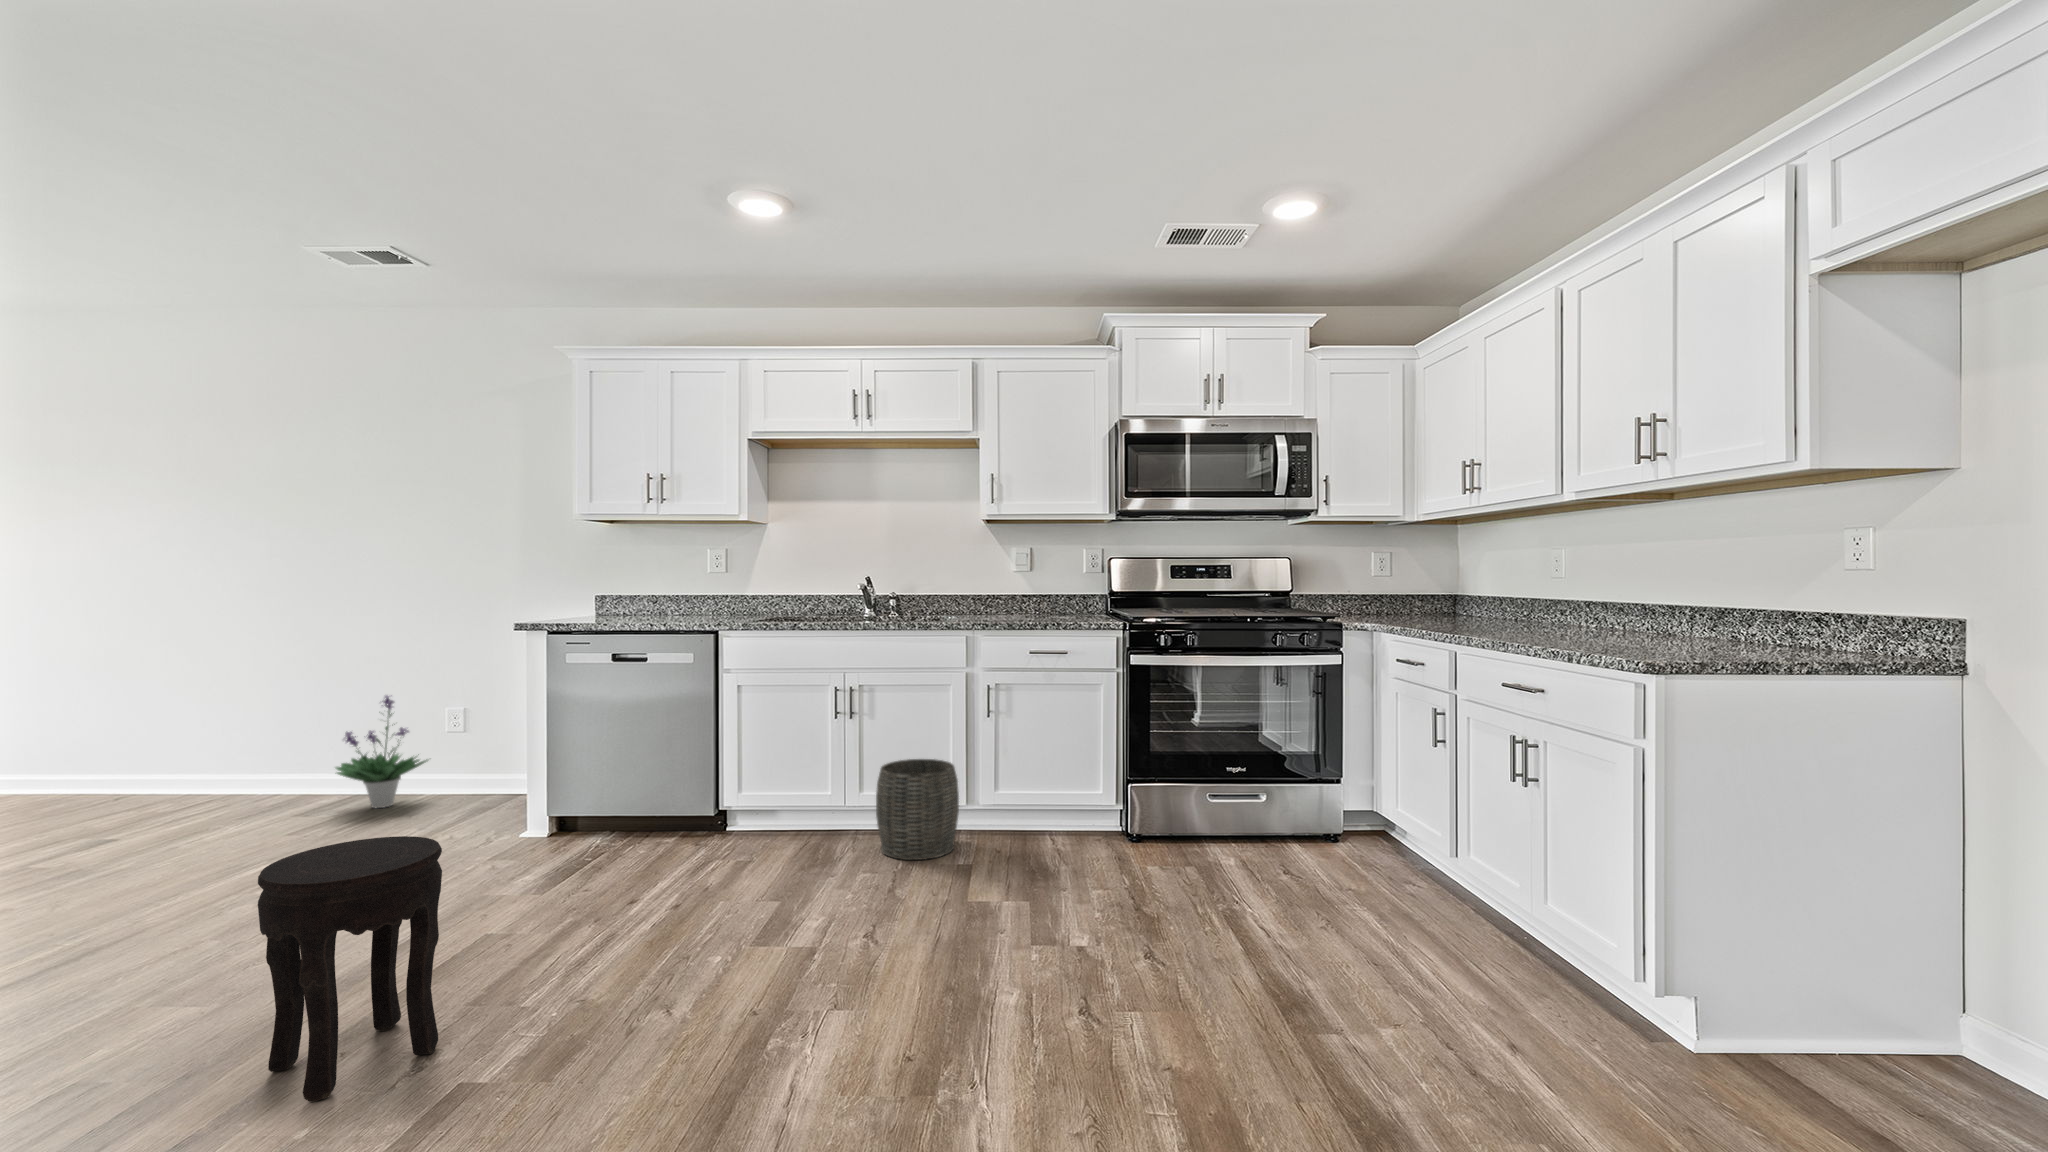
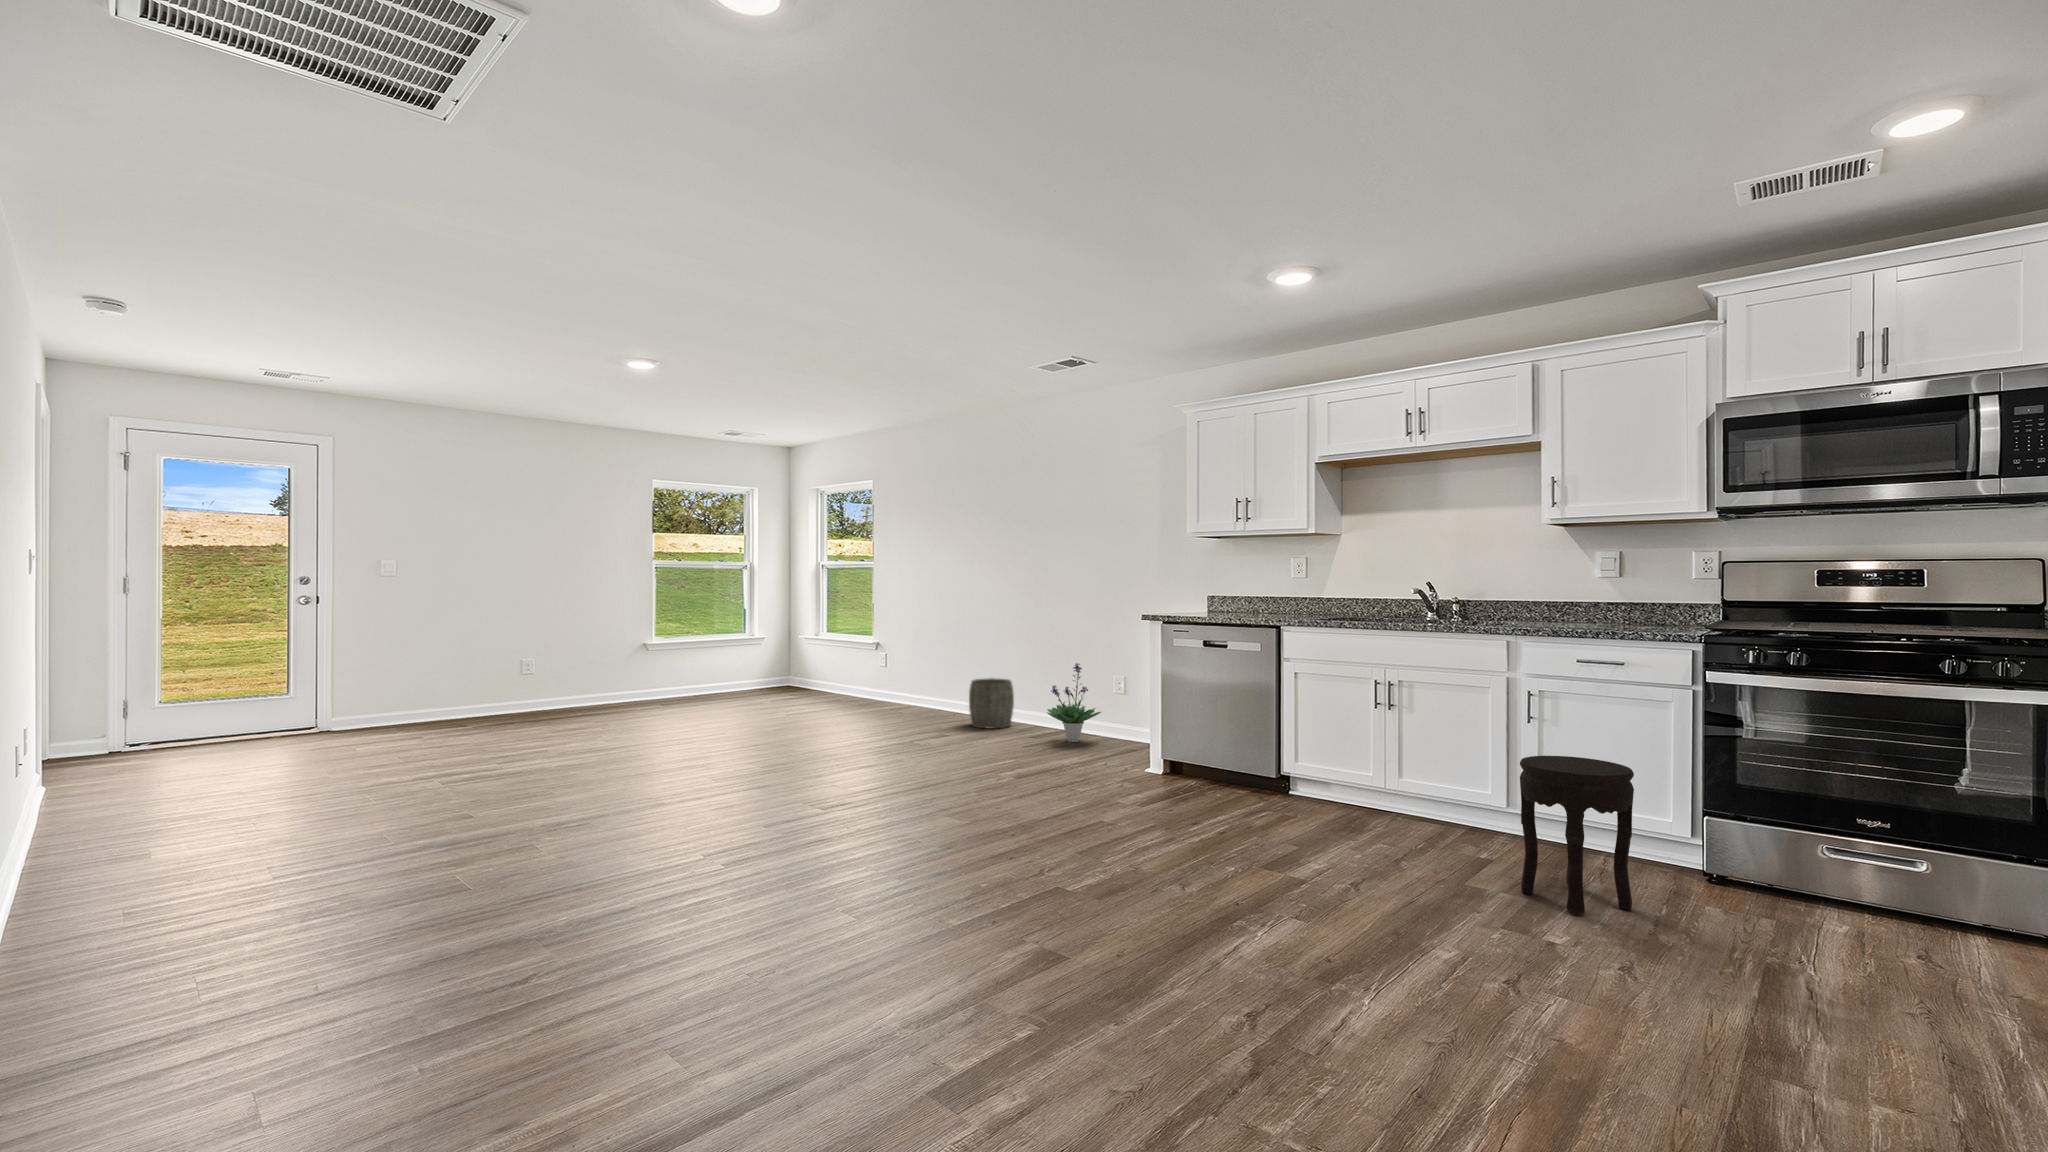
woven basket: present [876,759,959,860] -> present [969,678,1014,728]
side table: present [258,836,442,1102] -> present [1520,756,1634,915]

